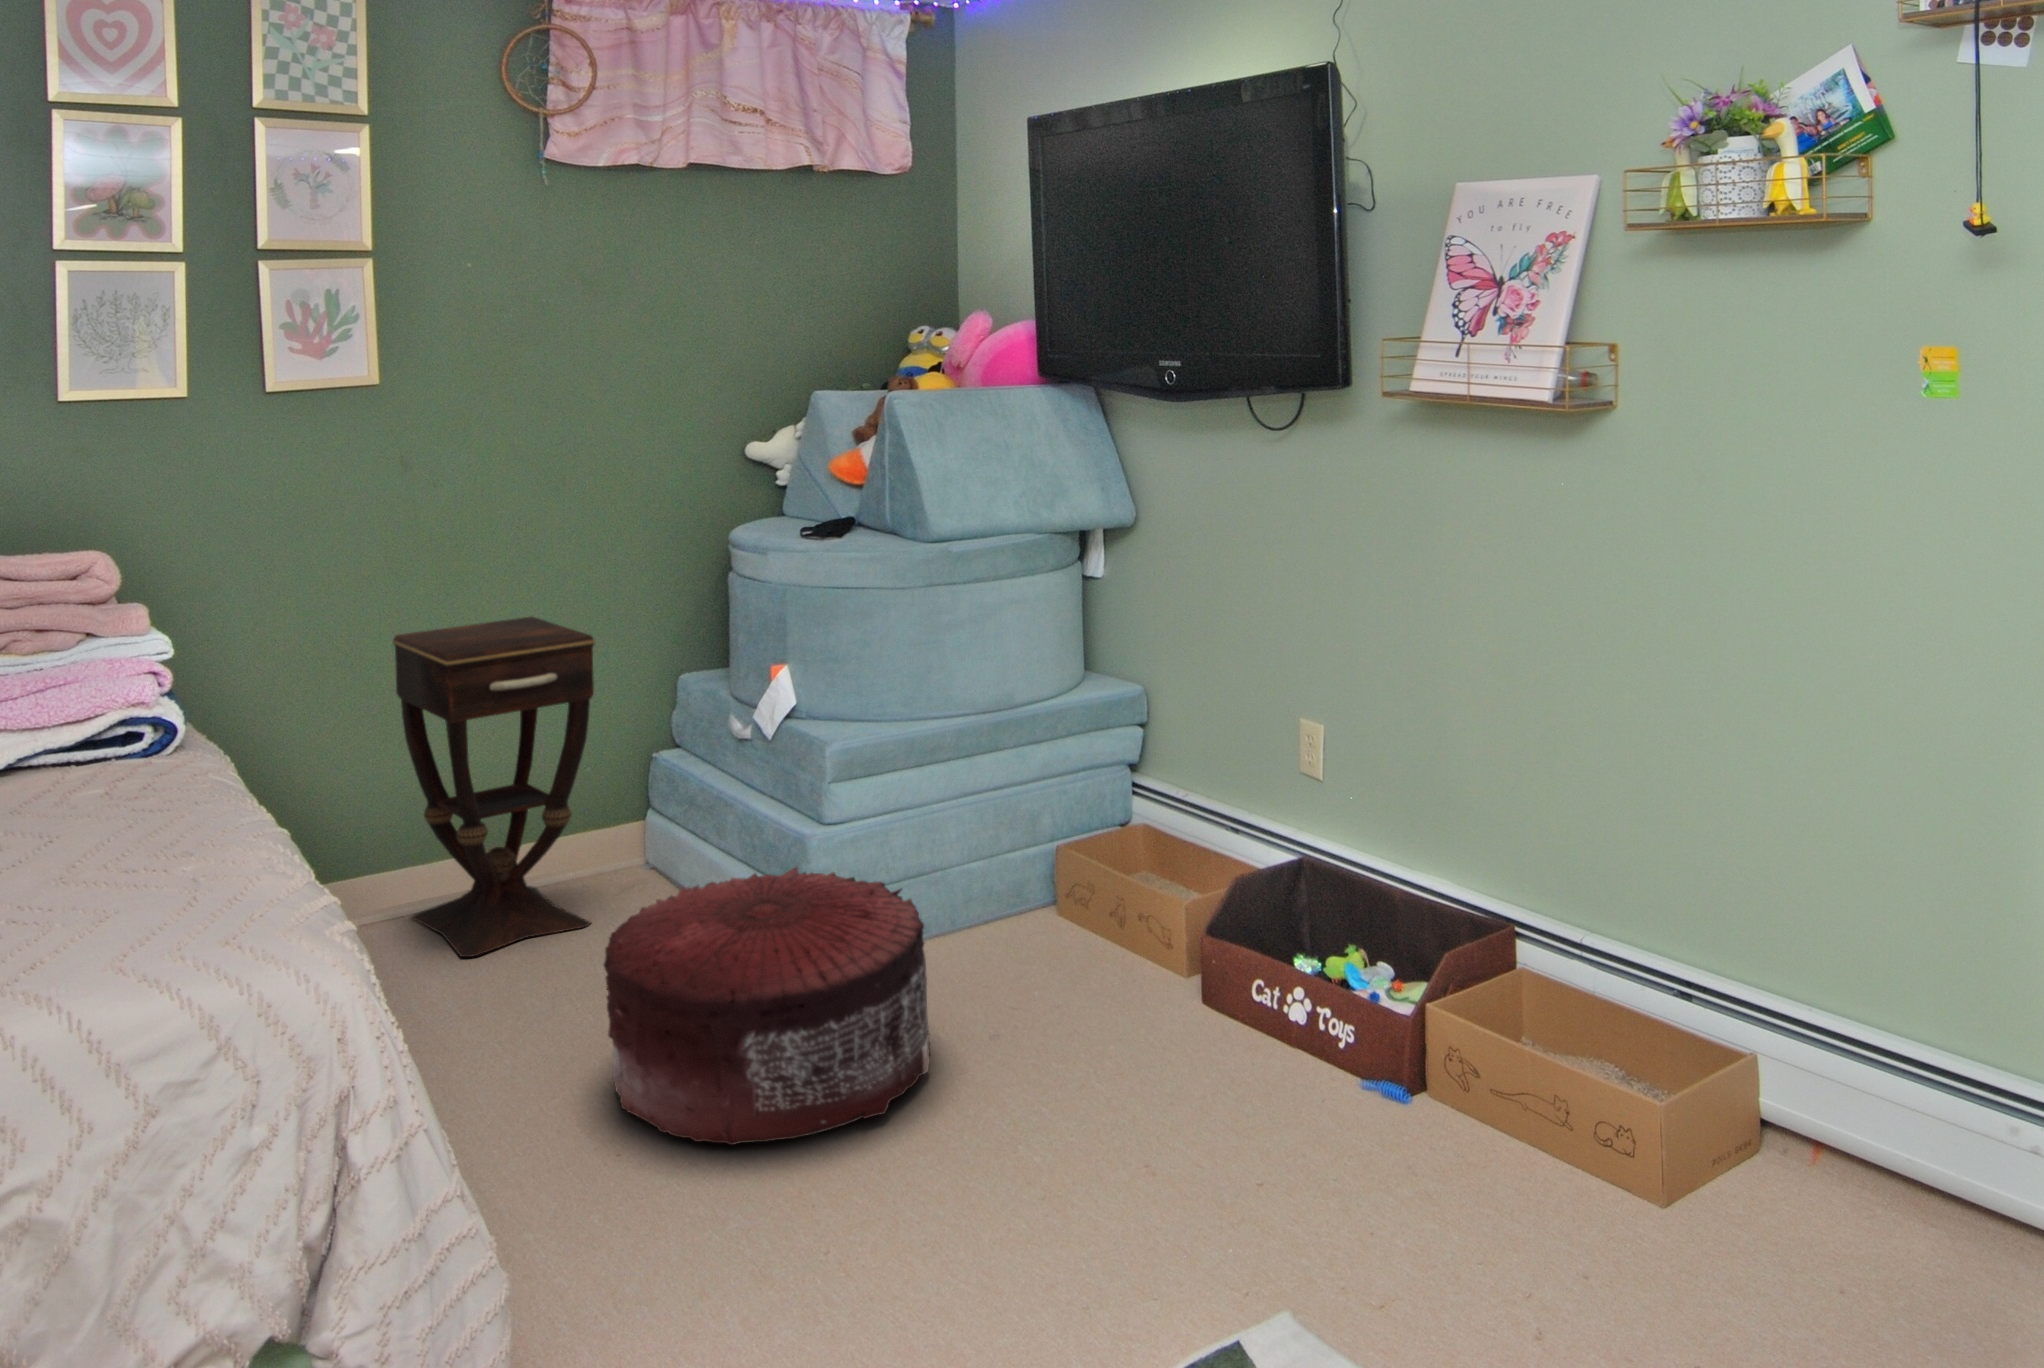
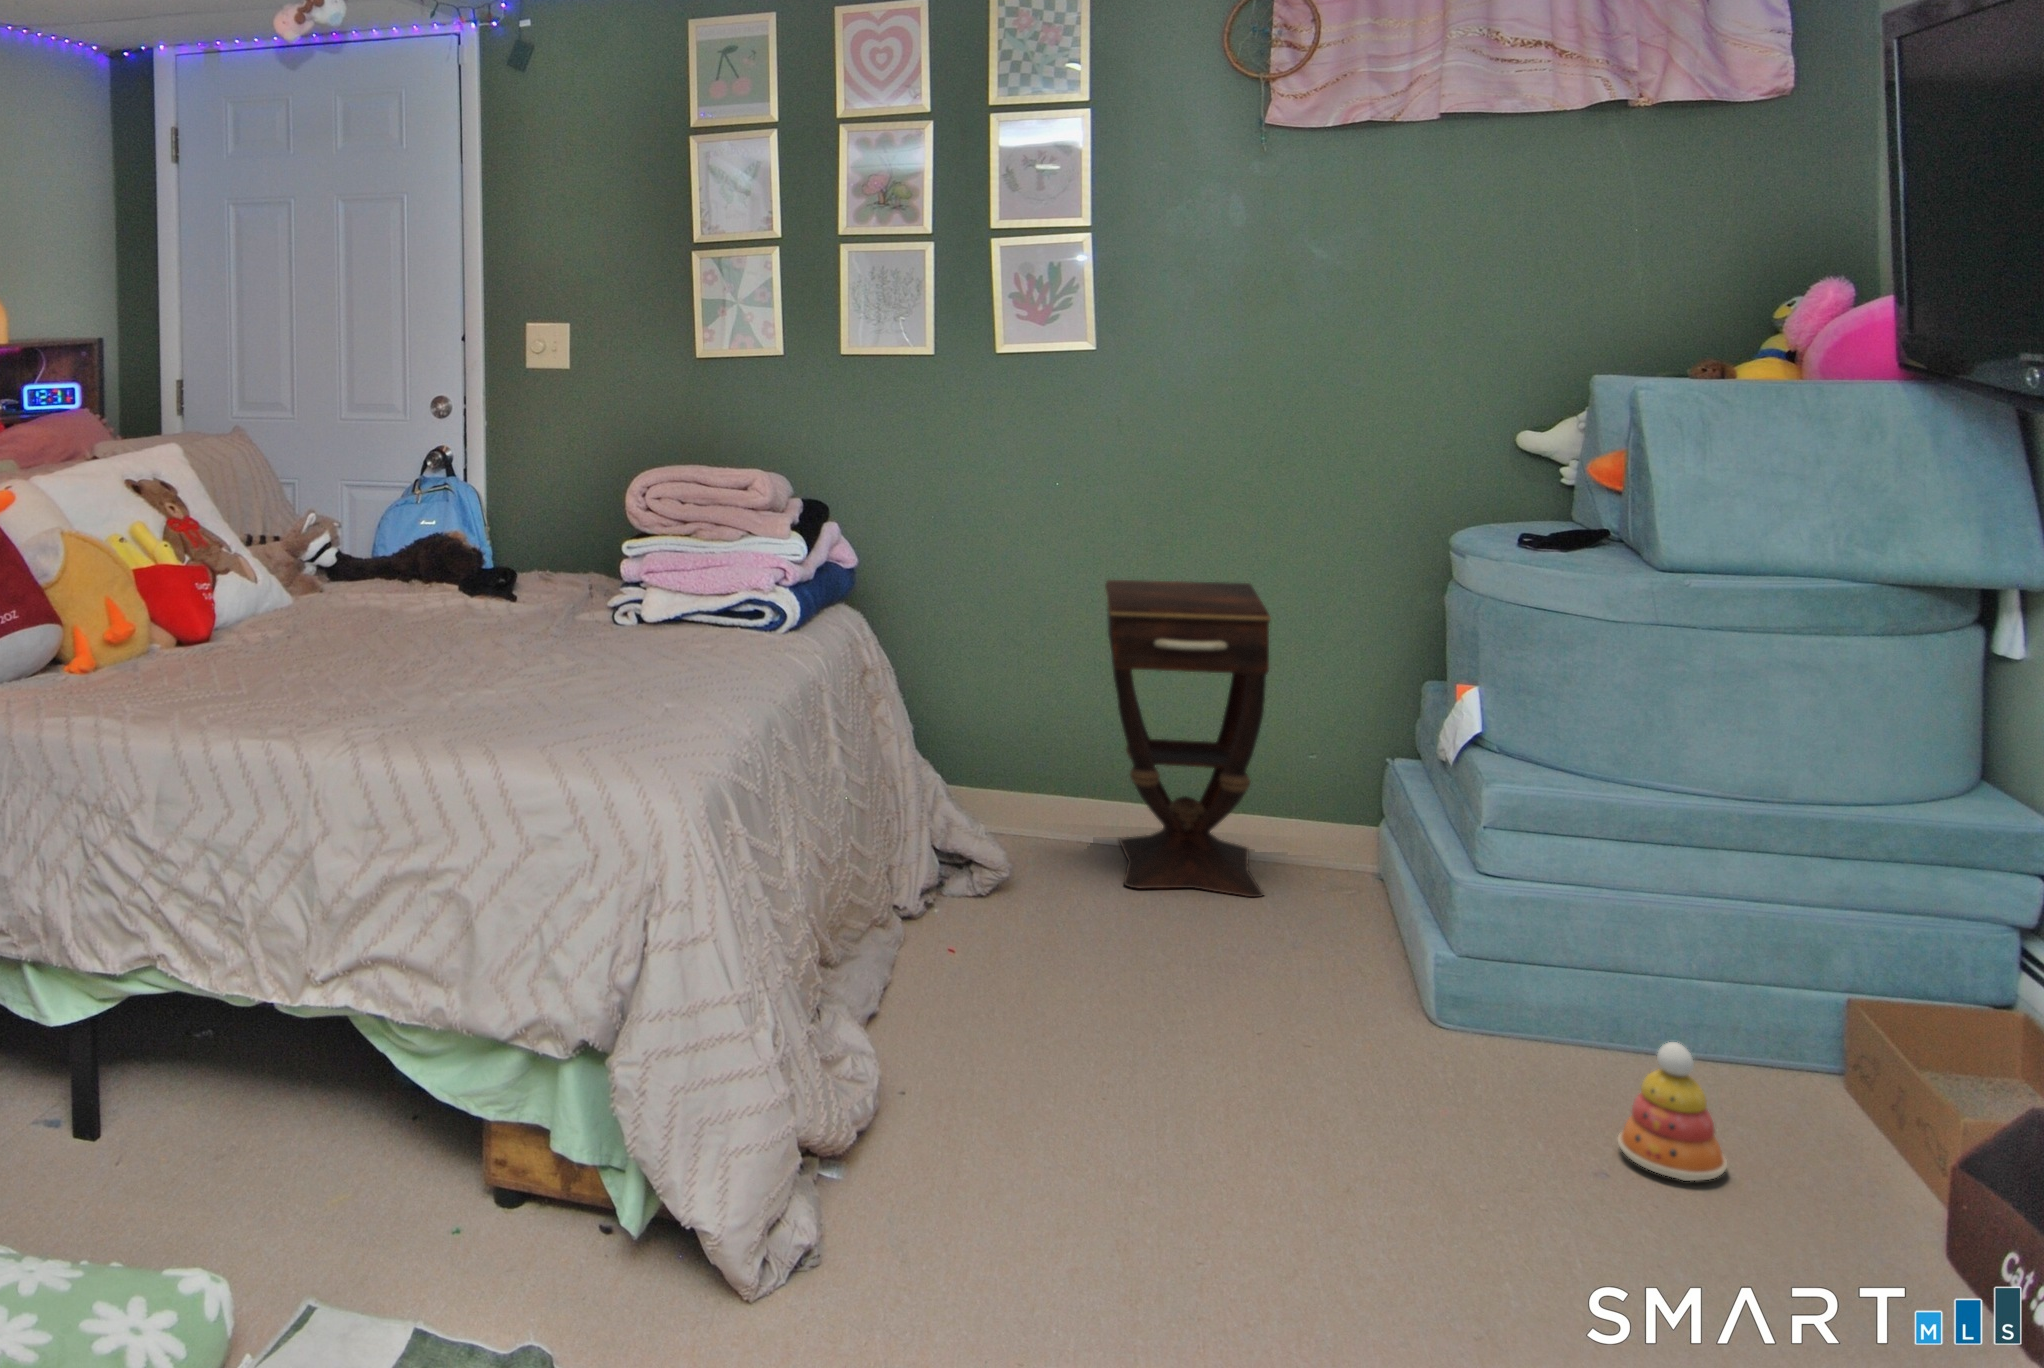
pouf: present [603,867,930,1145] -> none [1100,874,1485,1168]
stacking toy: none [1014,907,1087,1017] -> present [1617,1042,1727,1181]

